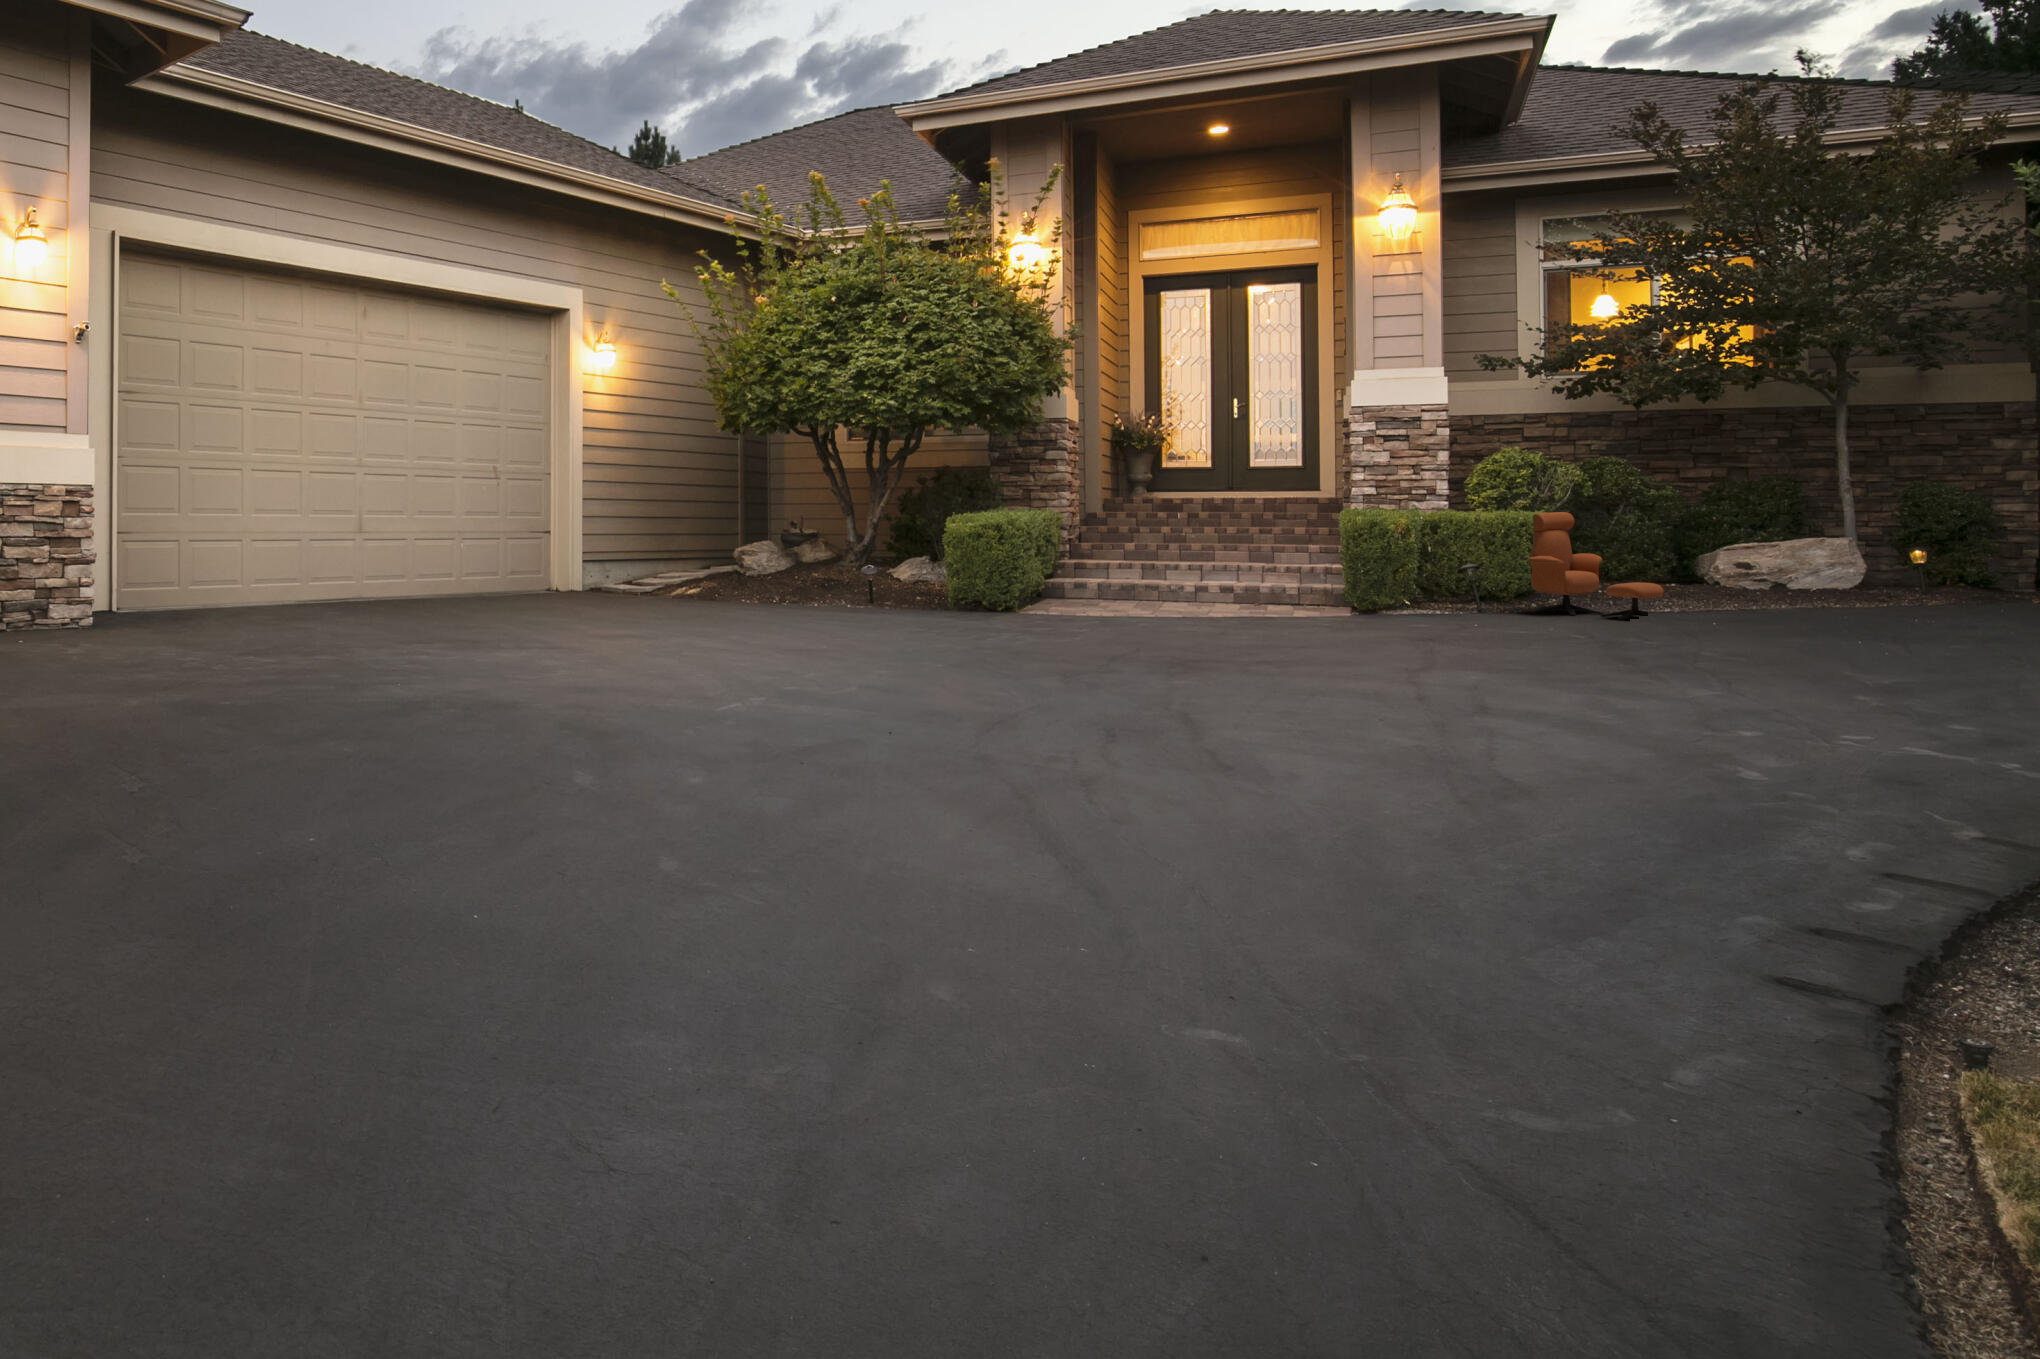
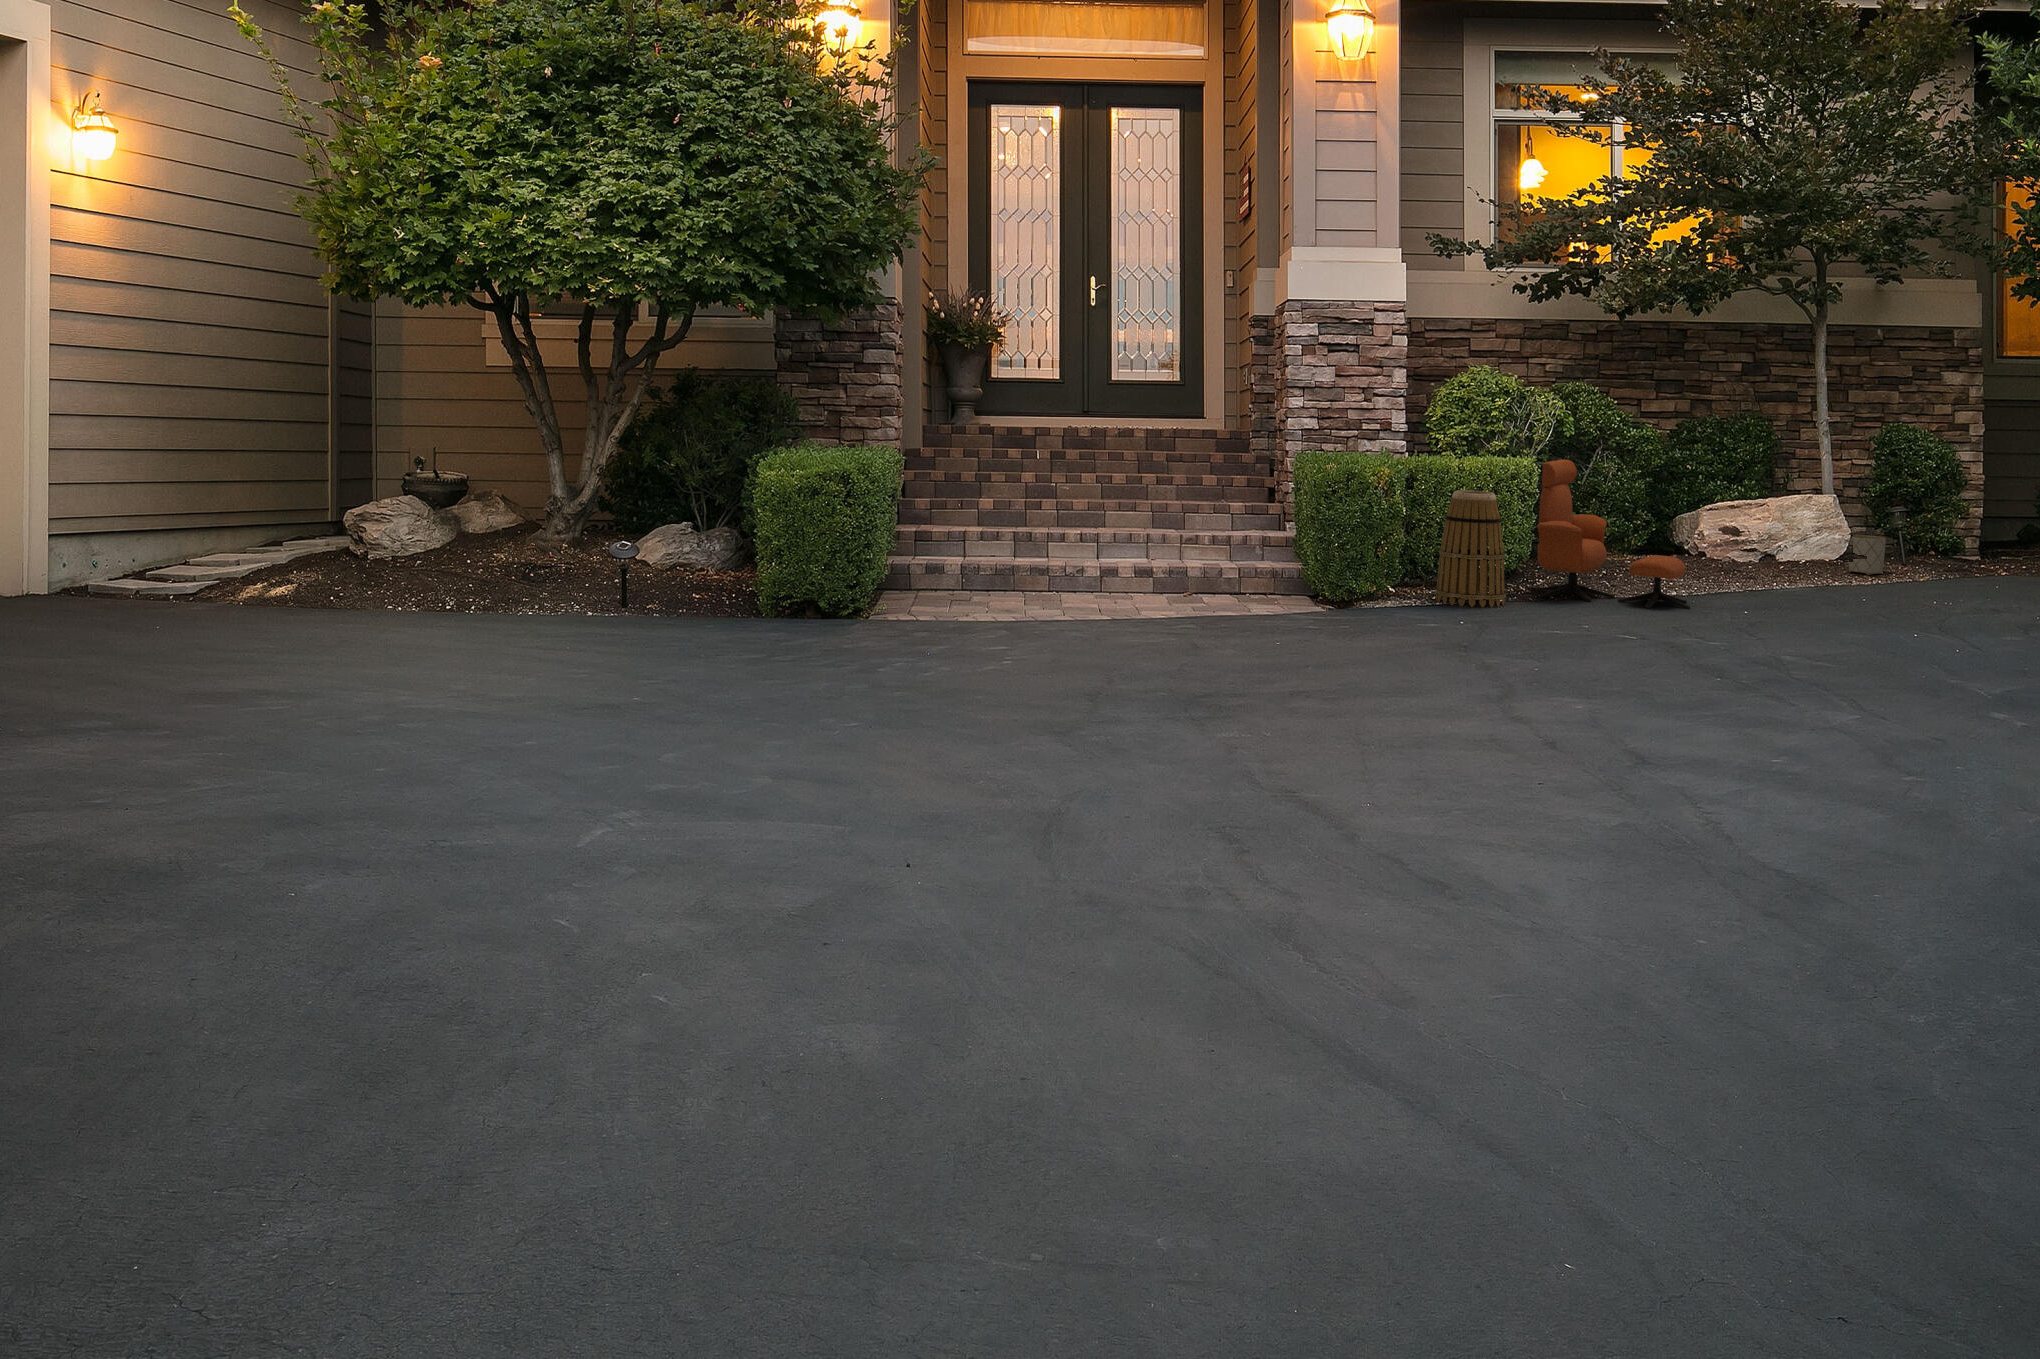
basket: none [1435,534,1493,616] -> present [1435,490,1506,607]
planter: none [1901,577,1942,610] -> present [1849,535,1886,575]

